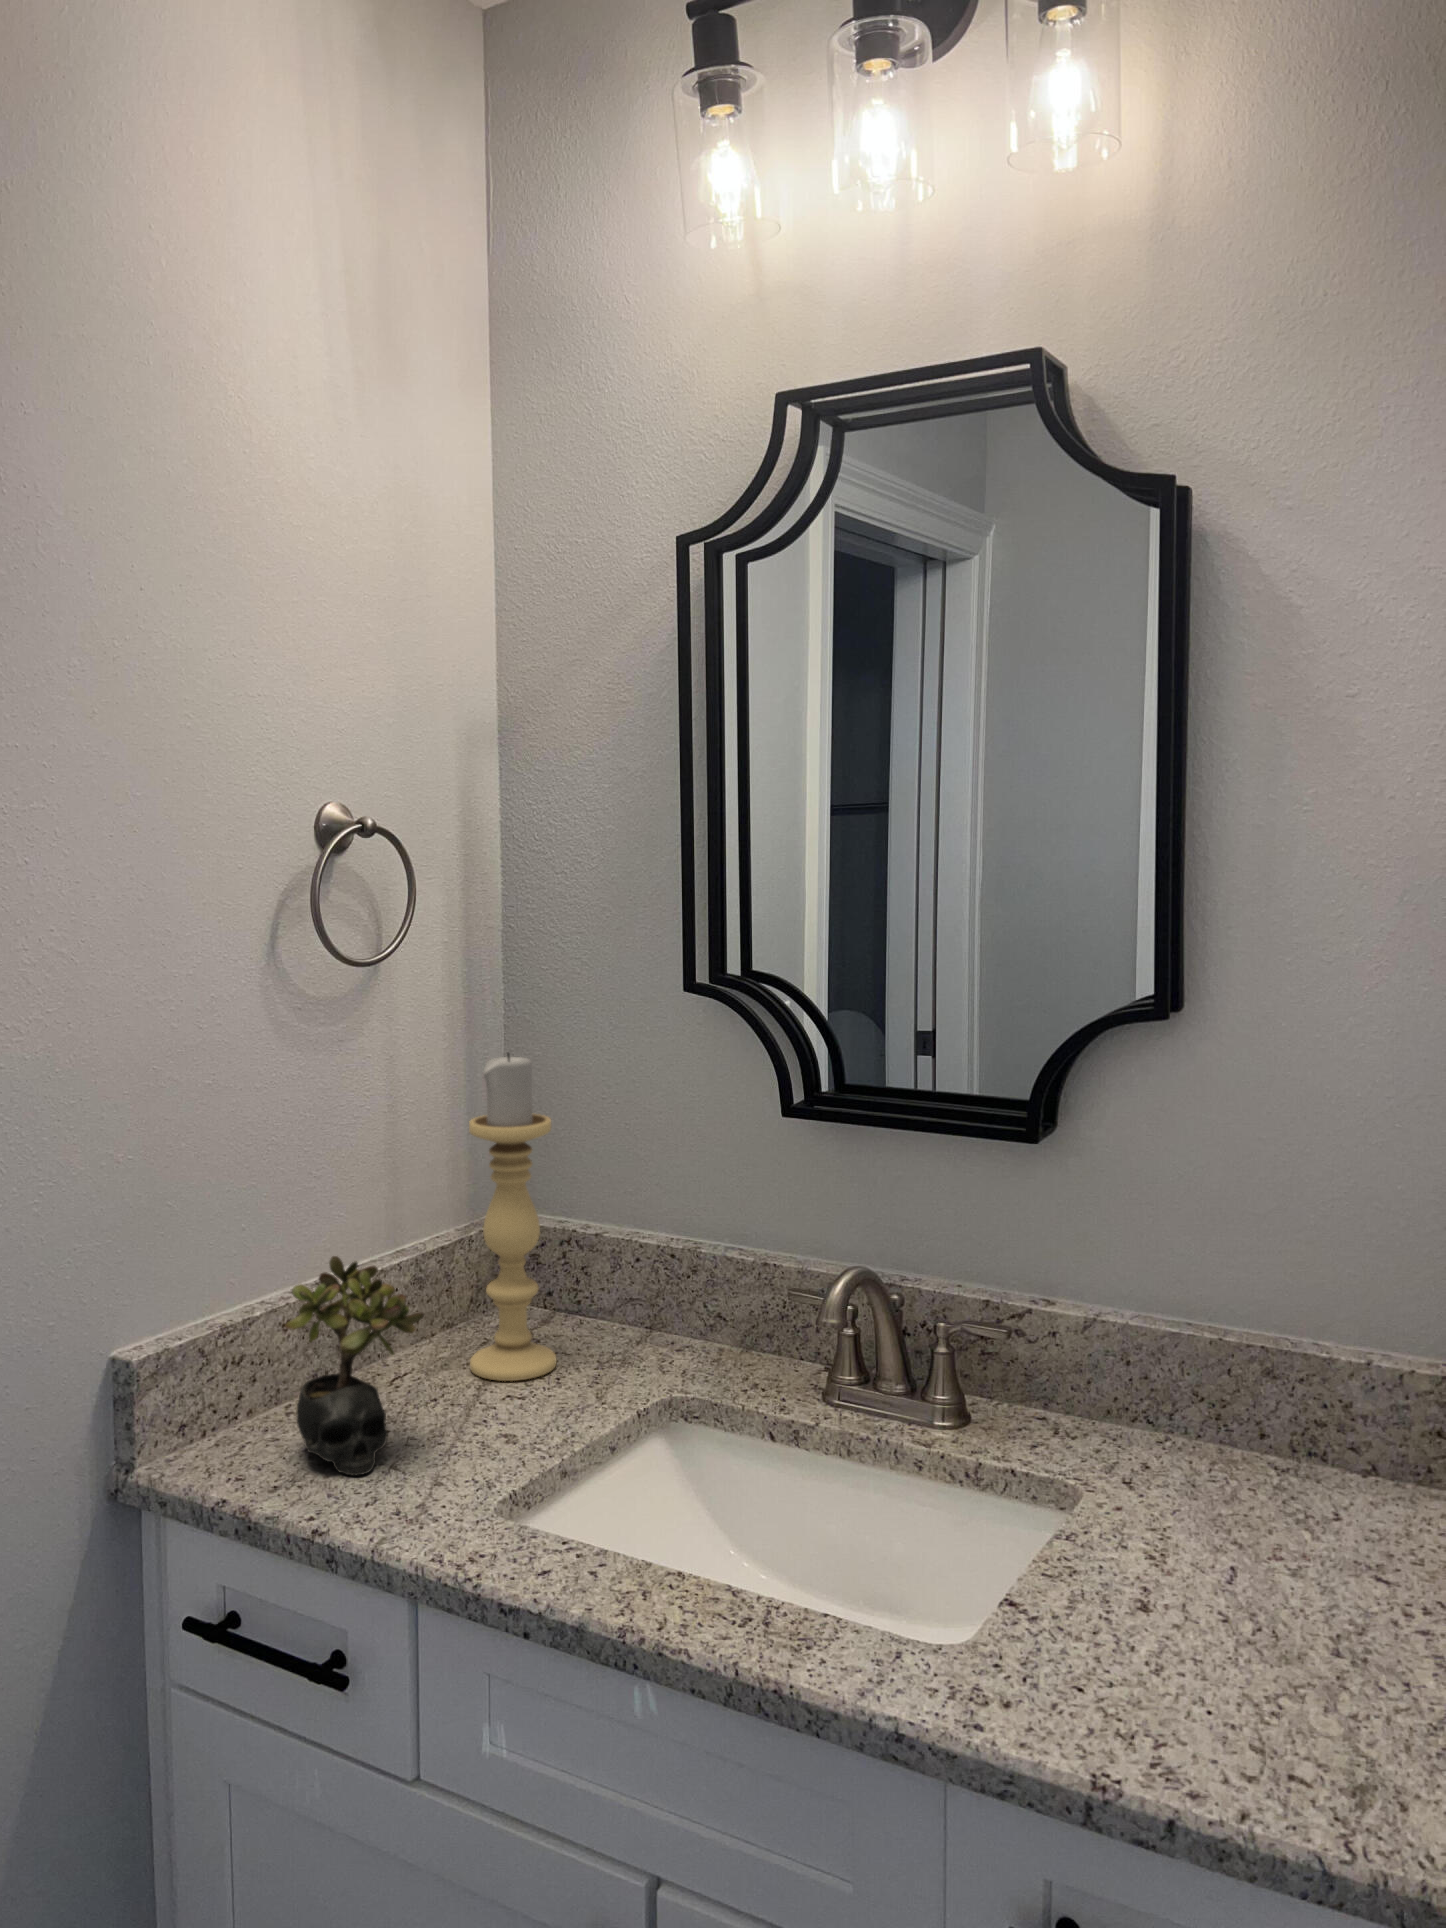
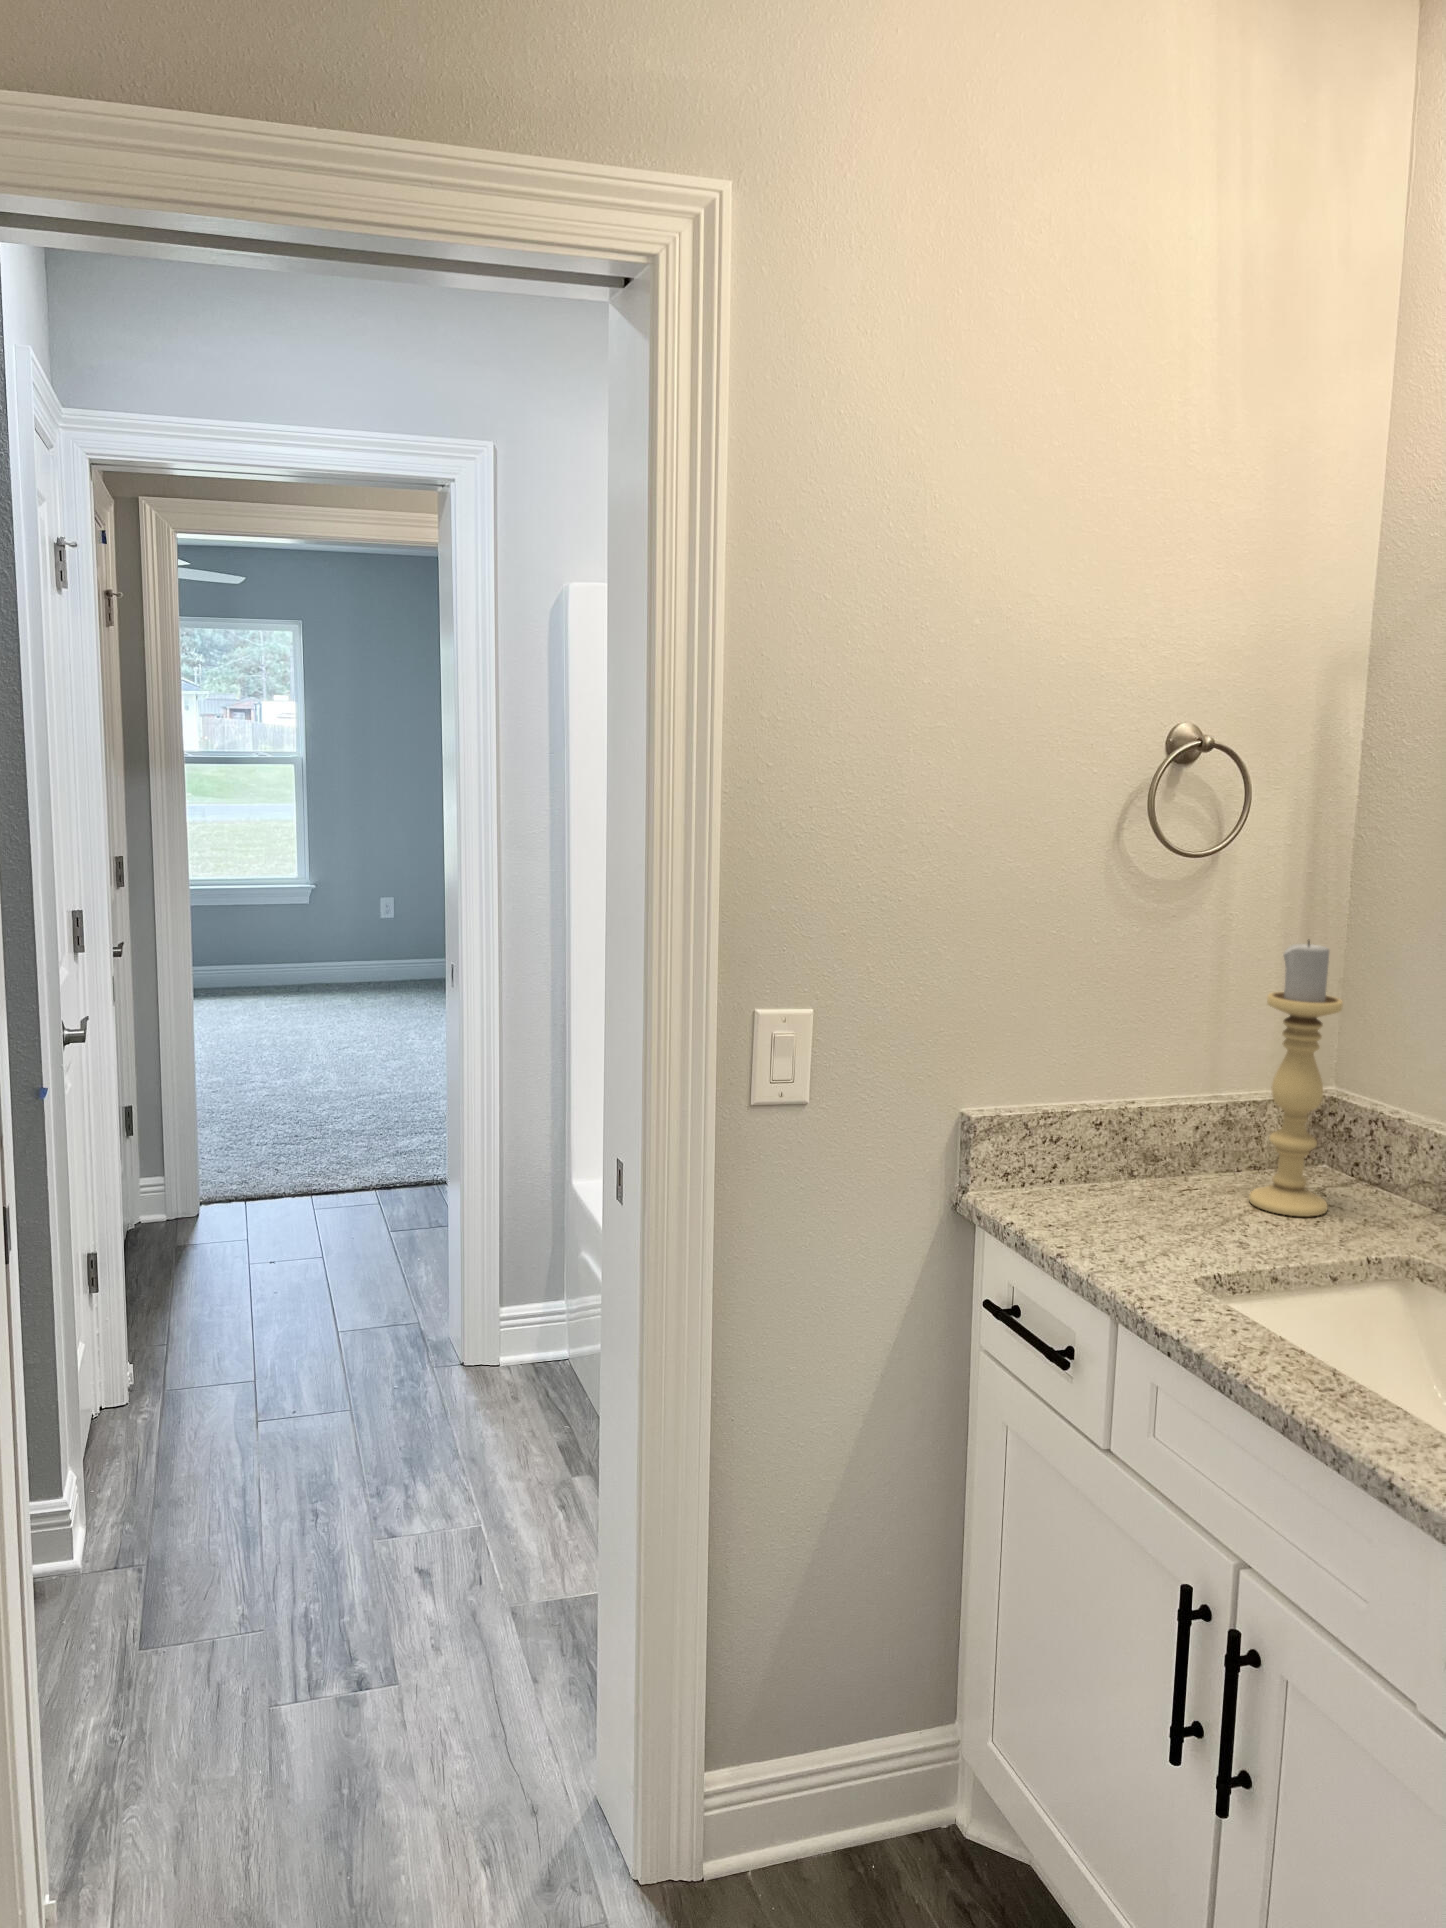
succulent plant: present [285,1256,424,1476] -> none [1071,1072,1178,1234]

